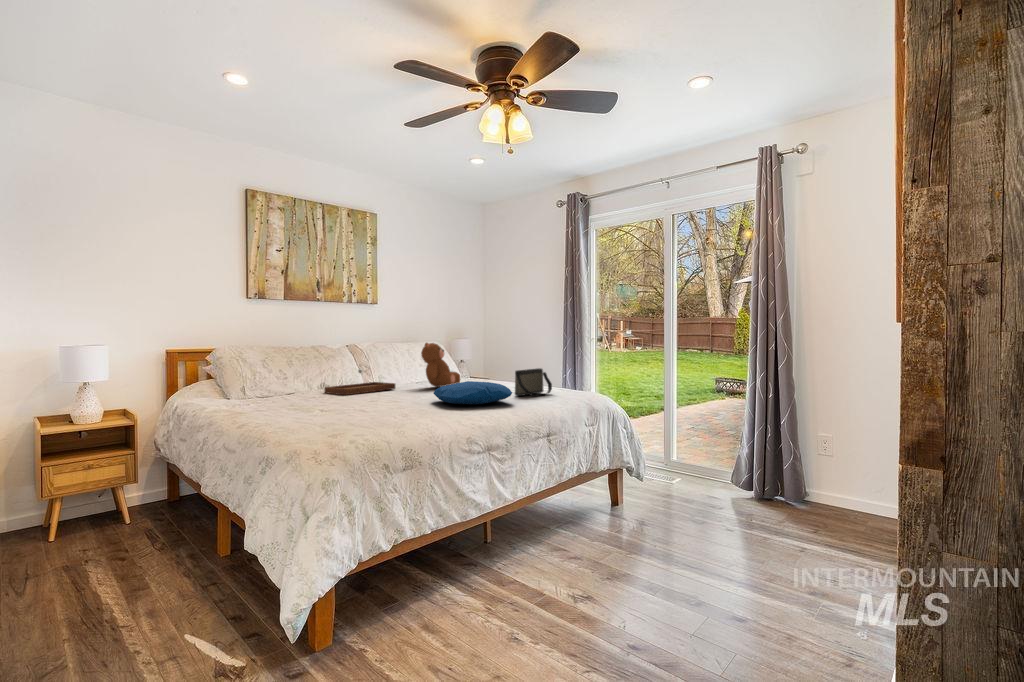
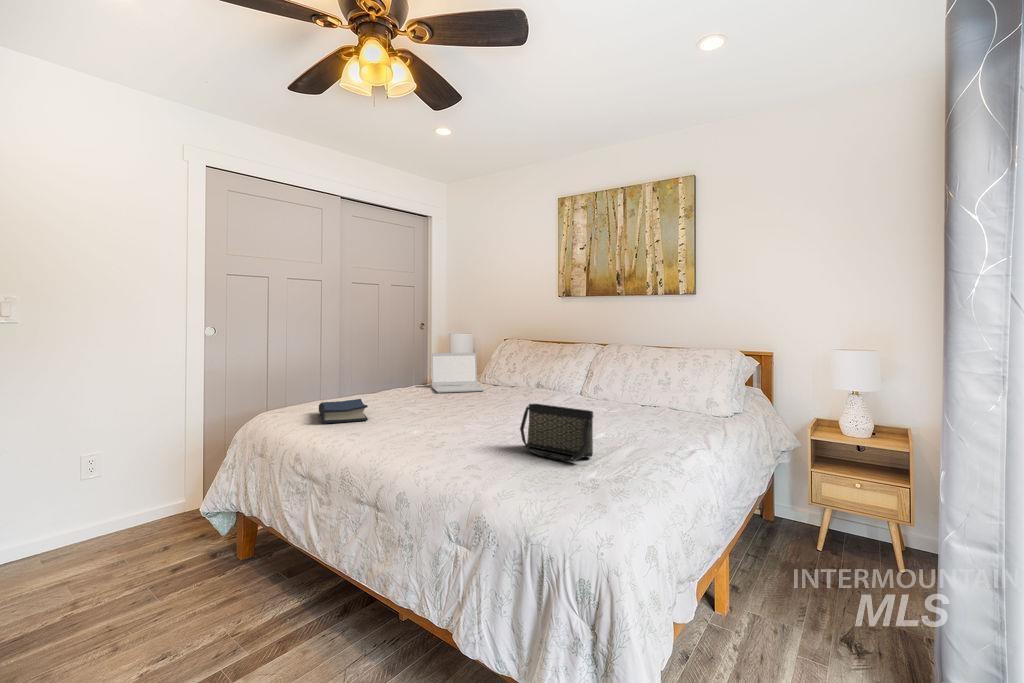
teddy bear: present [421,343,460,387] -> none [584,348,647,417]
laptop: none [248,359,312,406] -> present [431,353,485,393]
tray: present [324,370,396,395] -> none [509,373,585,402]
pillow: present [433,381,512,405] -> none [400,401,502,434]
hardback book: none [381,399,441,423] -> present [319,399,368,423]

